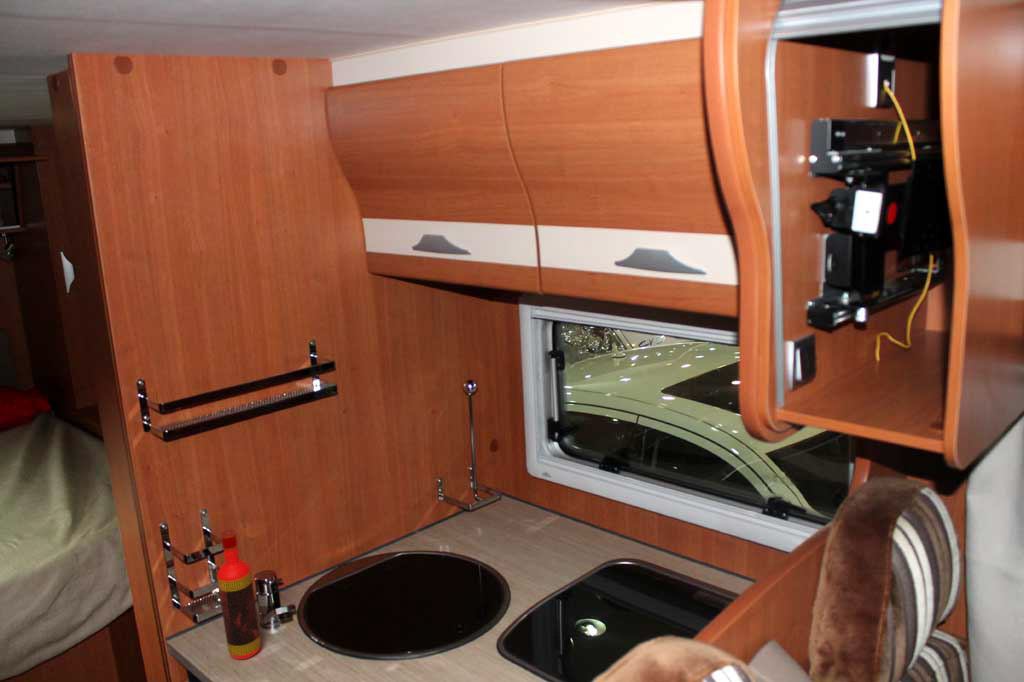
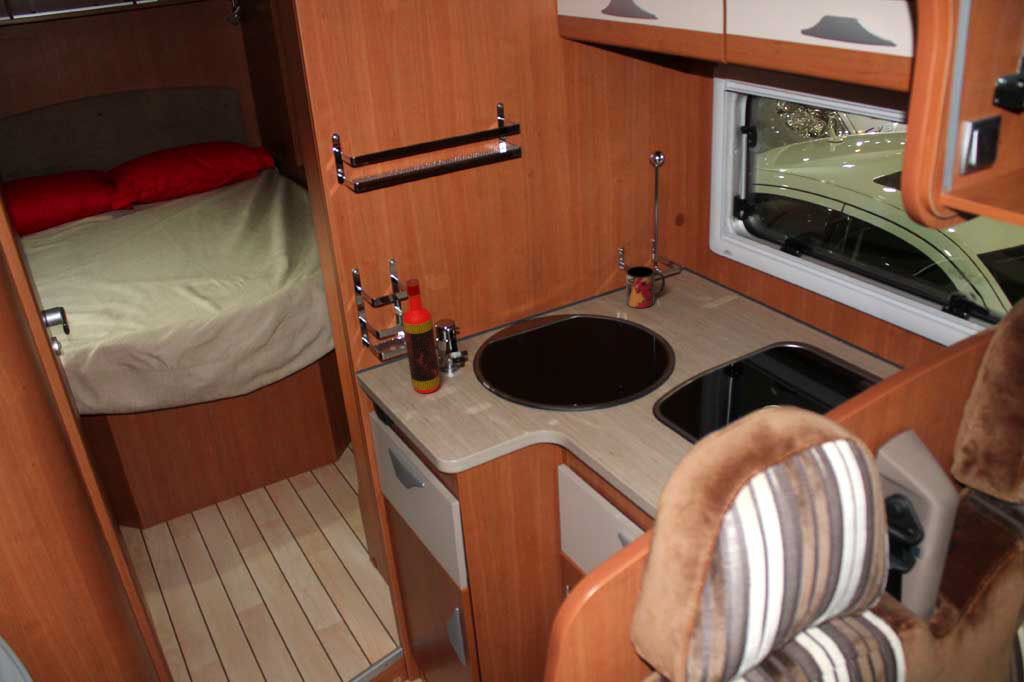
mug: none [452,493,491,537] -> present [626,266,665,308]

